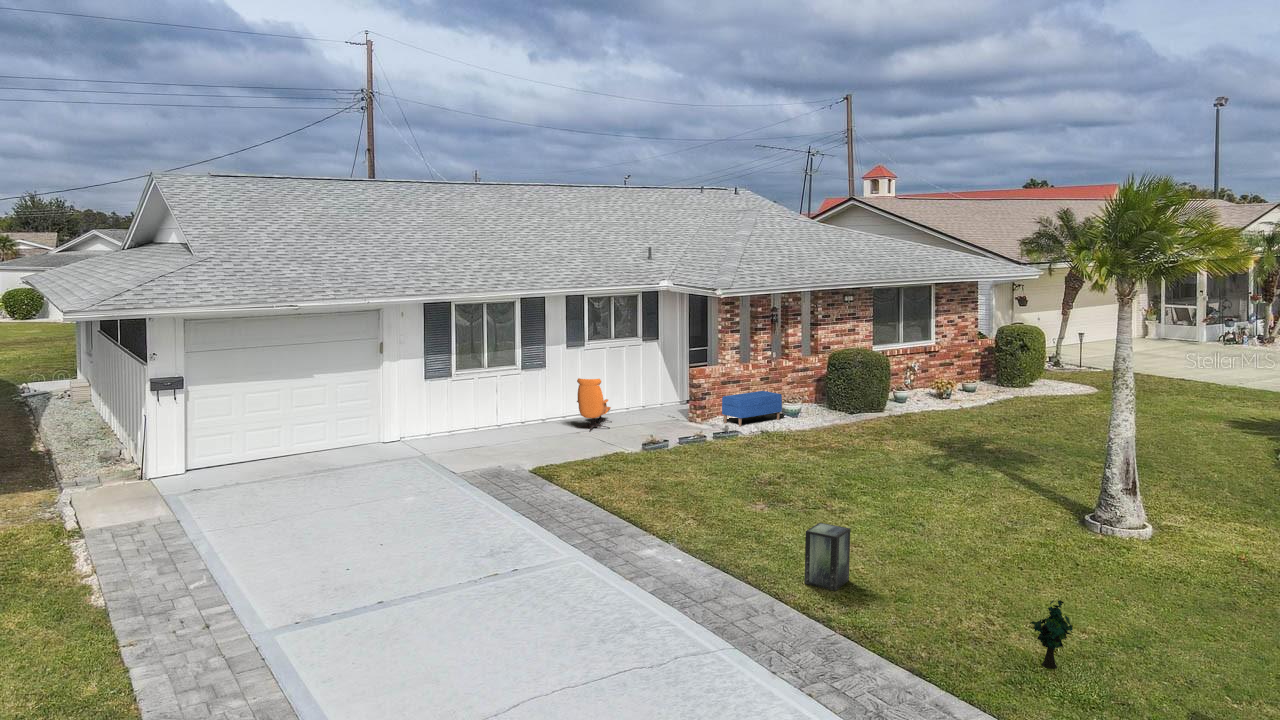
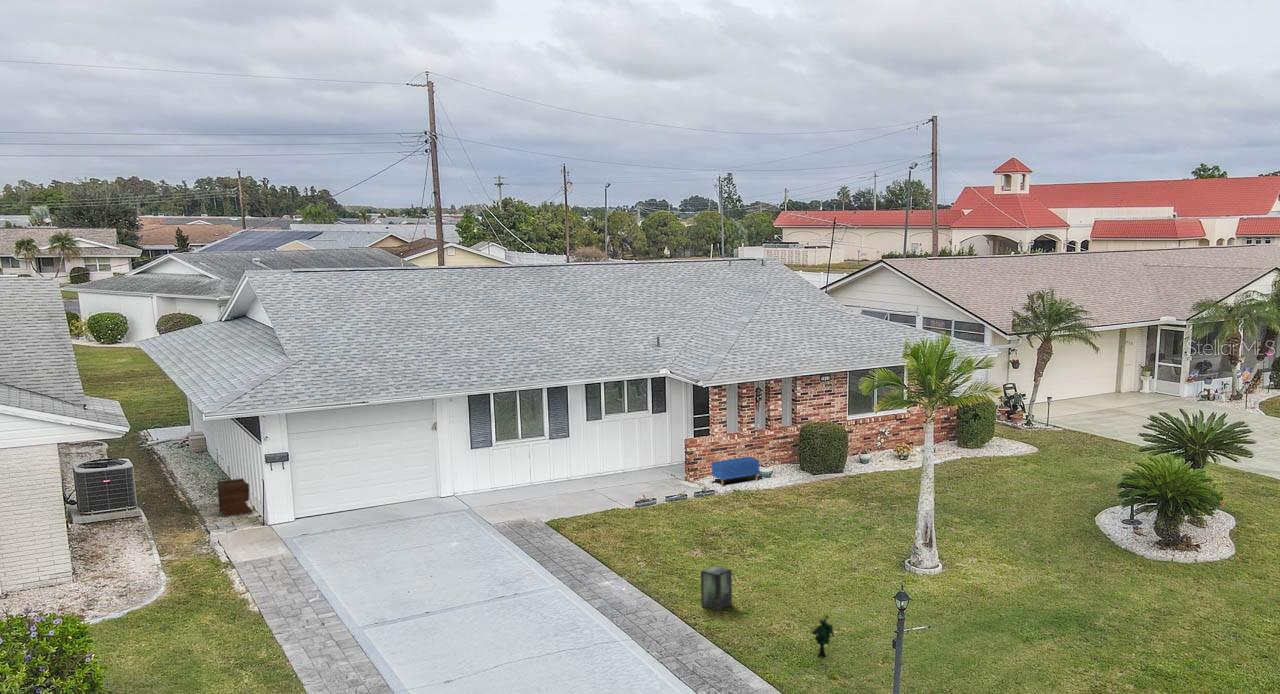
lounge chair: present [577,378,612,431] -> none [590,448,621,490]
wooden crate: none [76,416,131,468] -> present [217,478,253,517]

